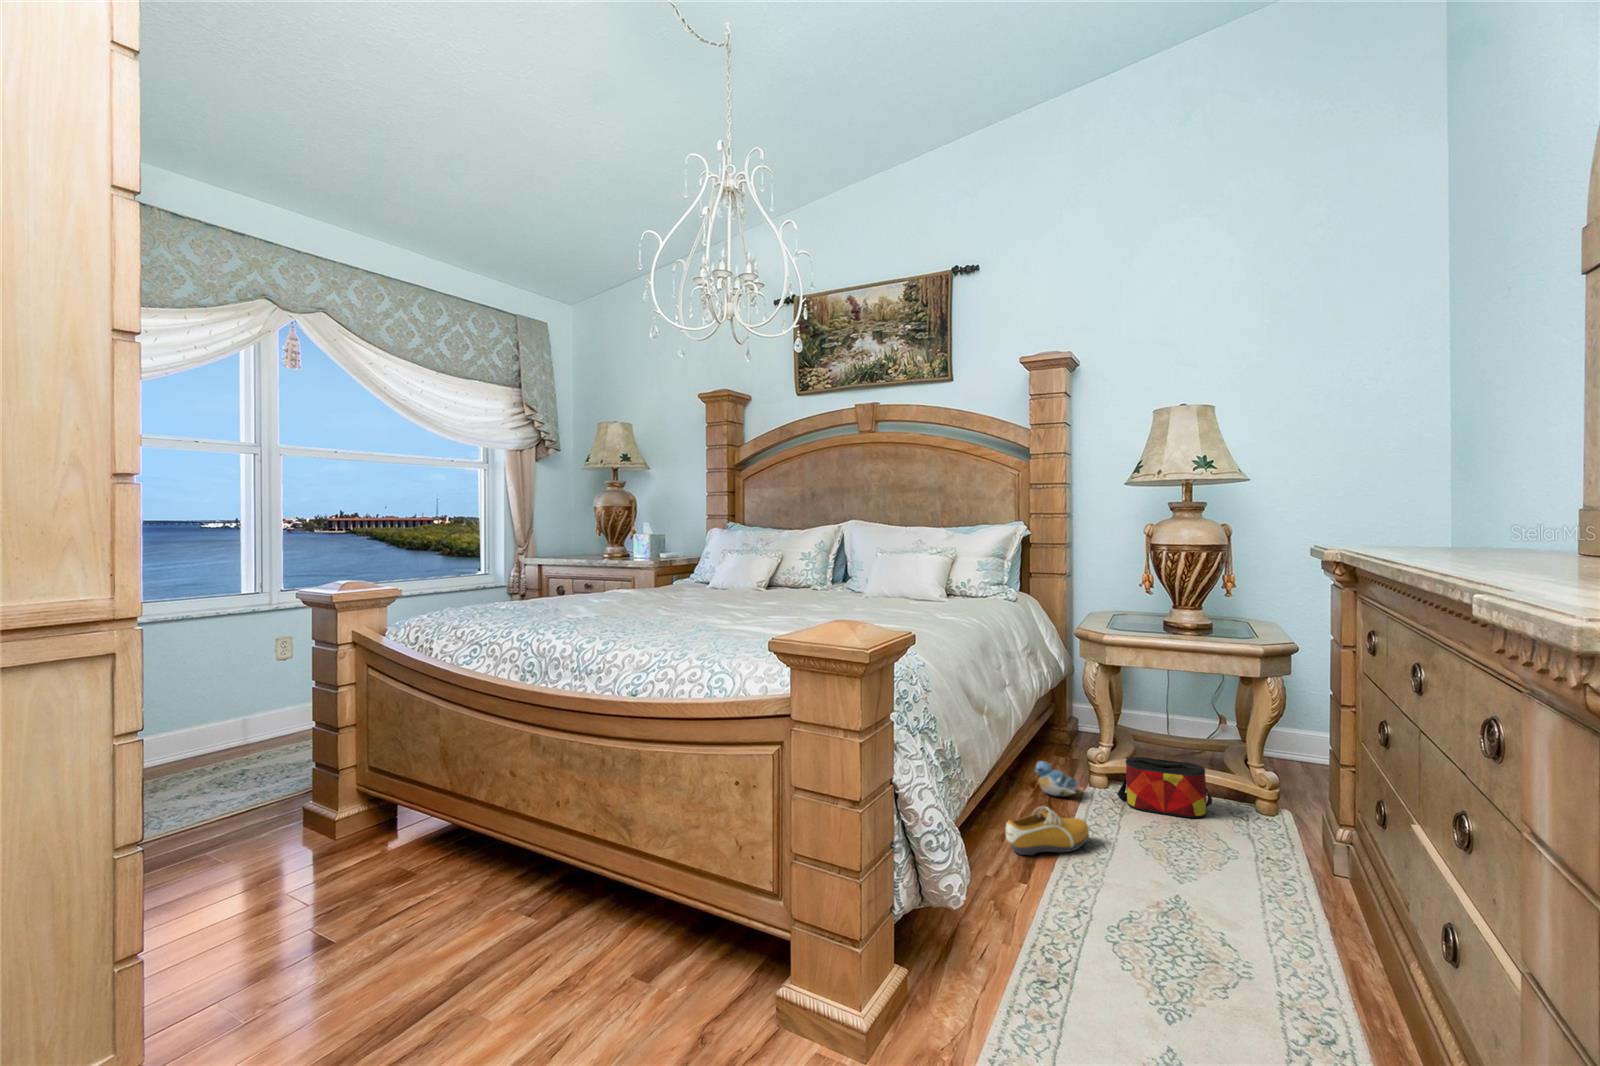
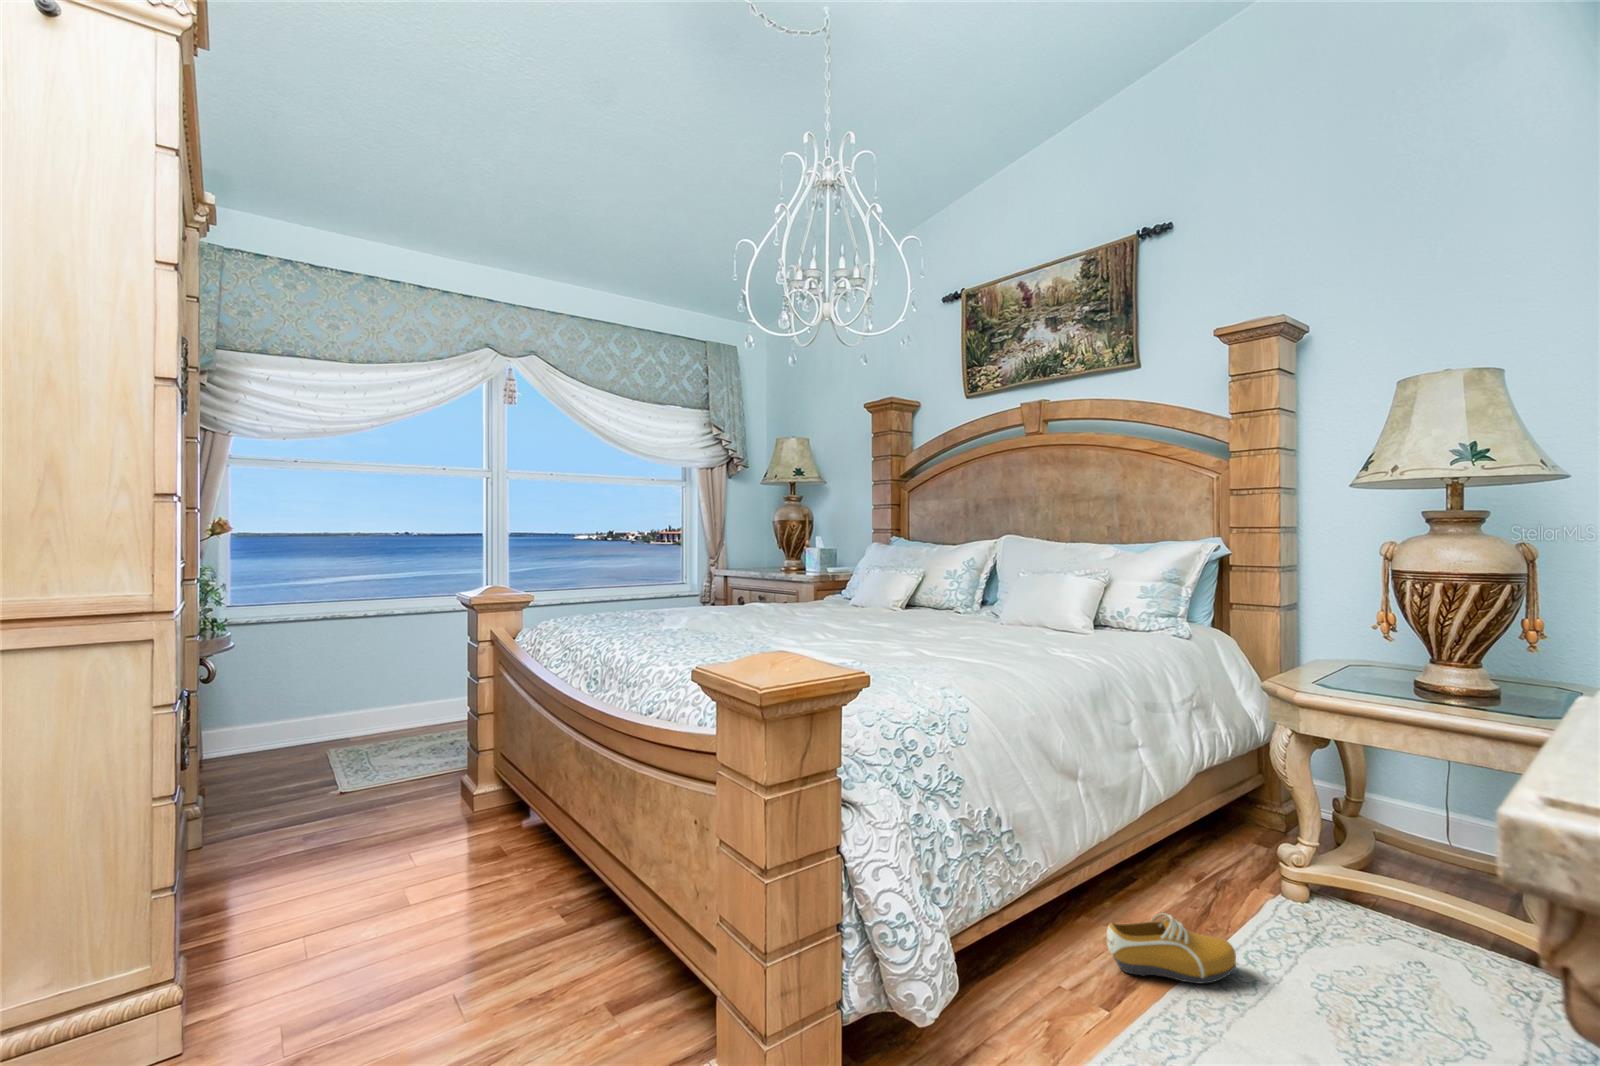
bag: present [1117,757,1212,818] -> none [1316,866,1474,976]
plush toy: present [1034,761,1082,797] -> none [1194,848,1263,902]

